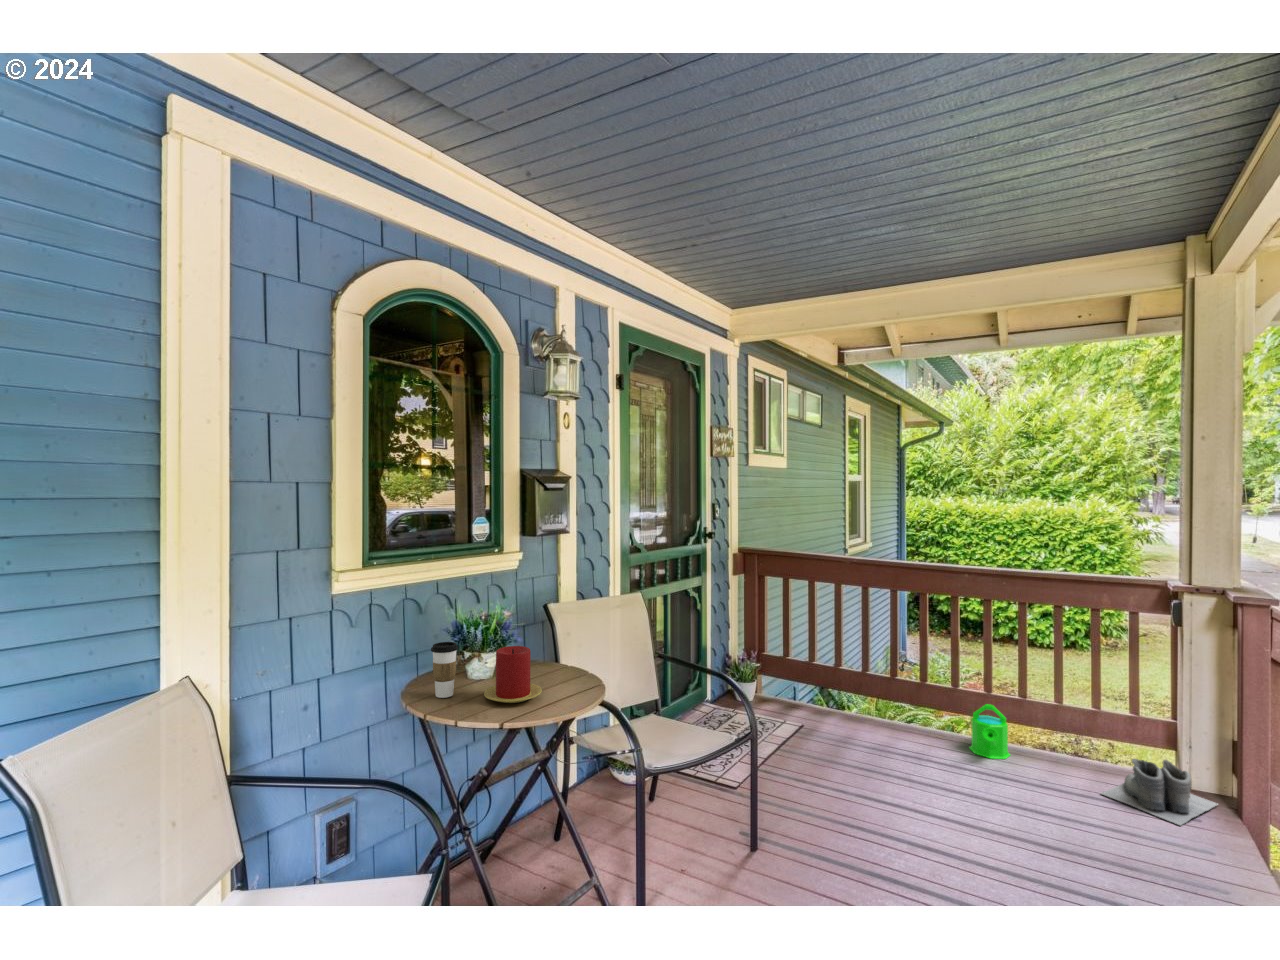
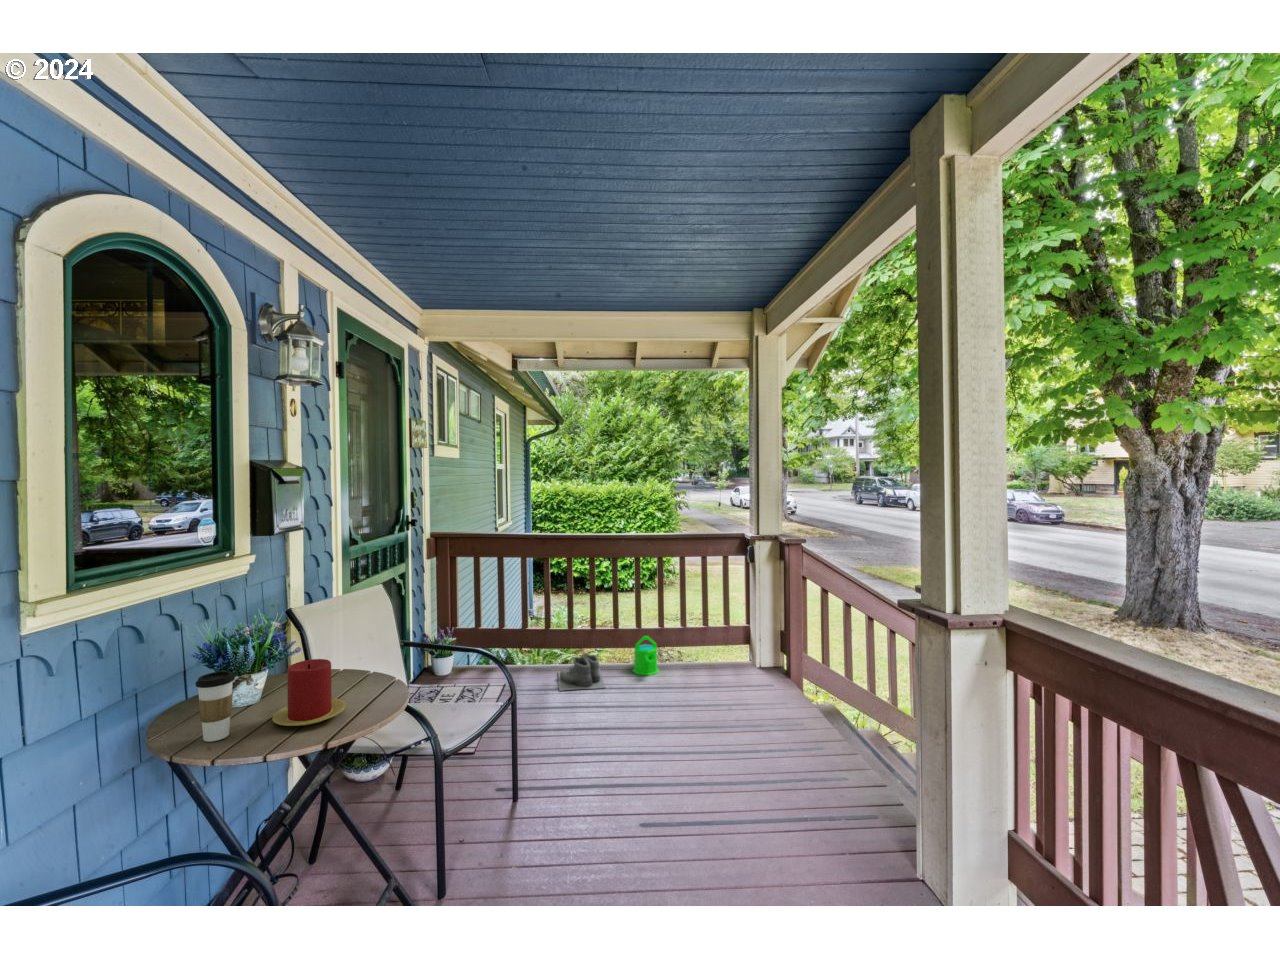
boots: present [1101,759,1218,825] -> present [558,652,604,691]

